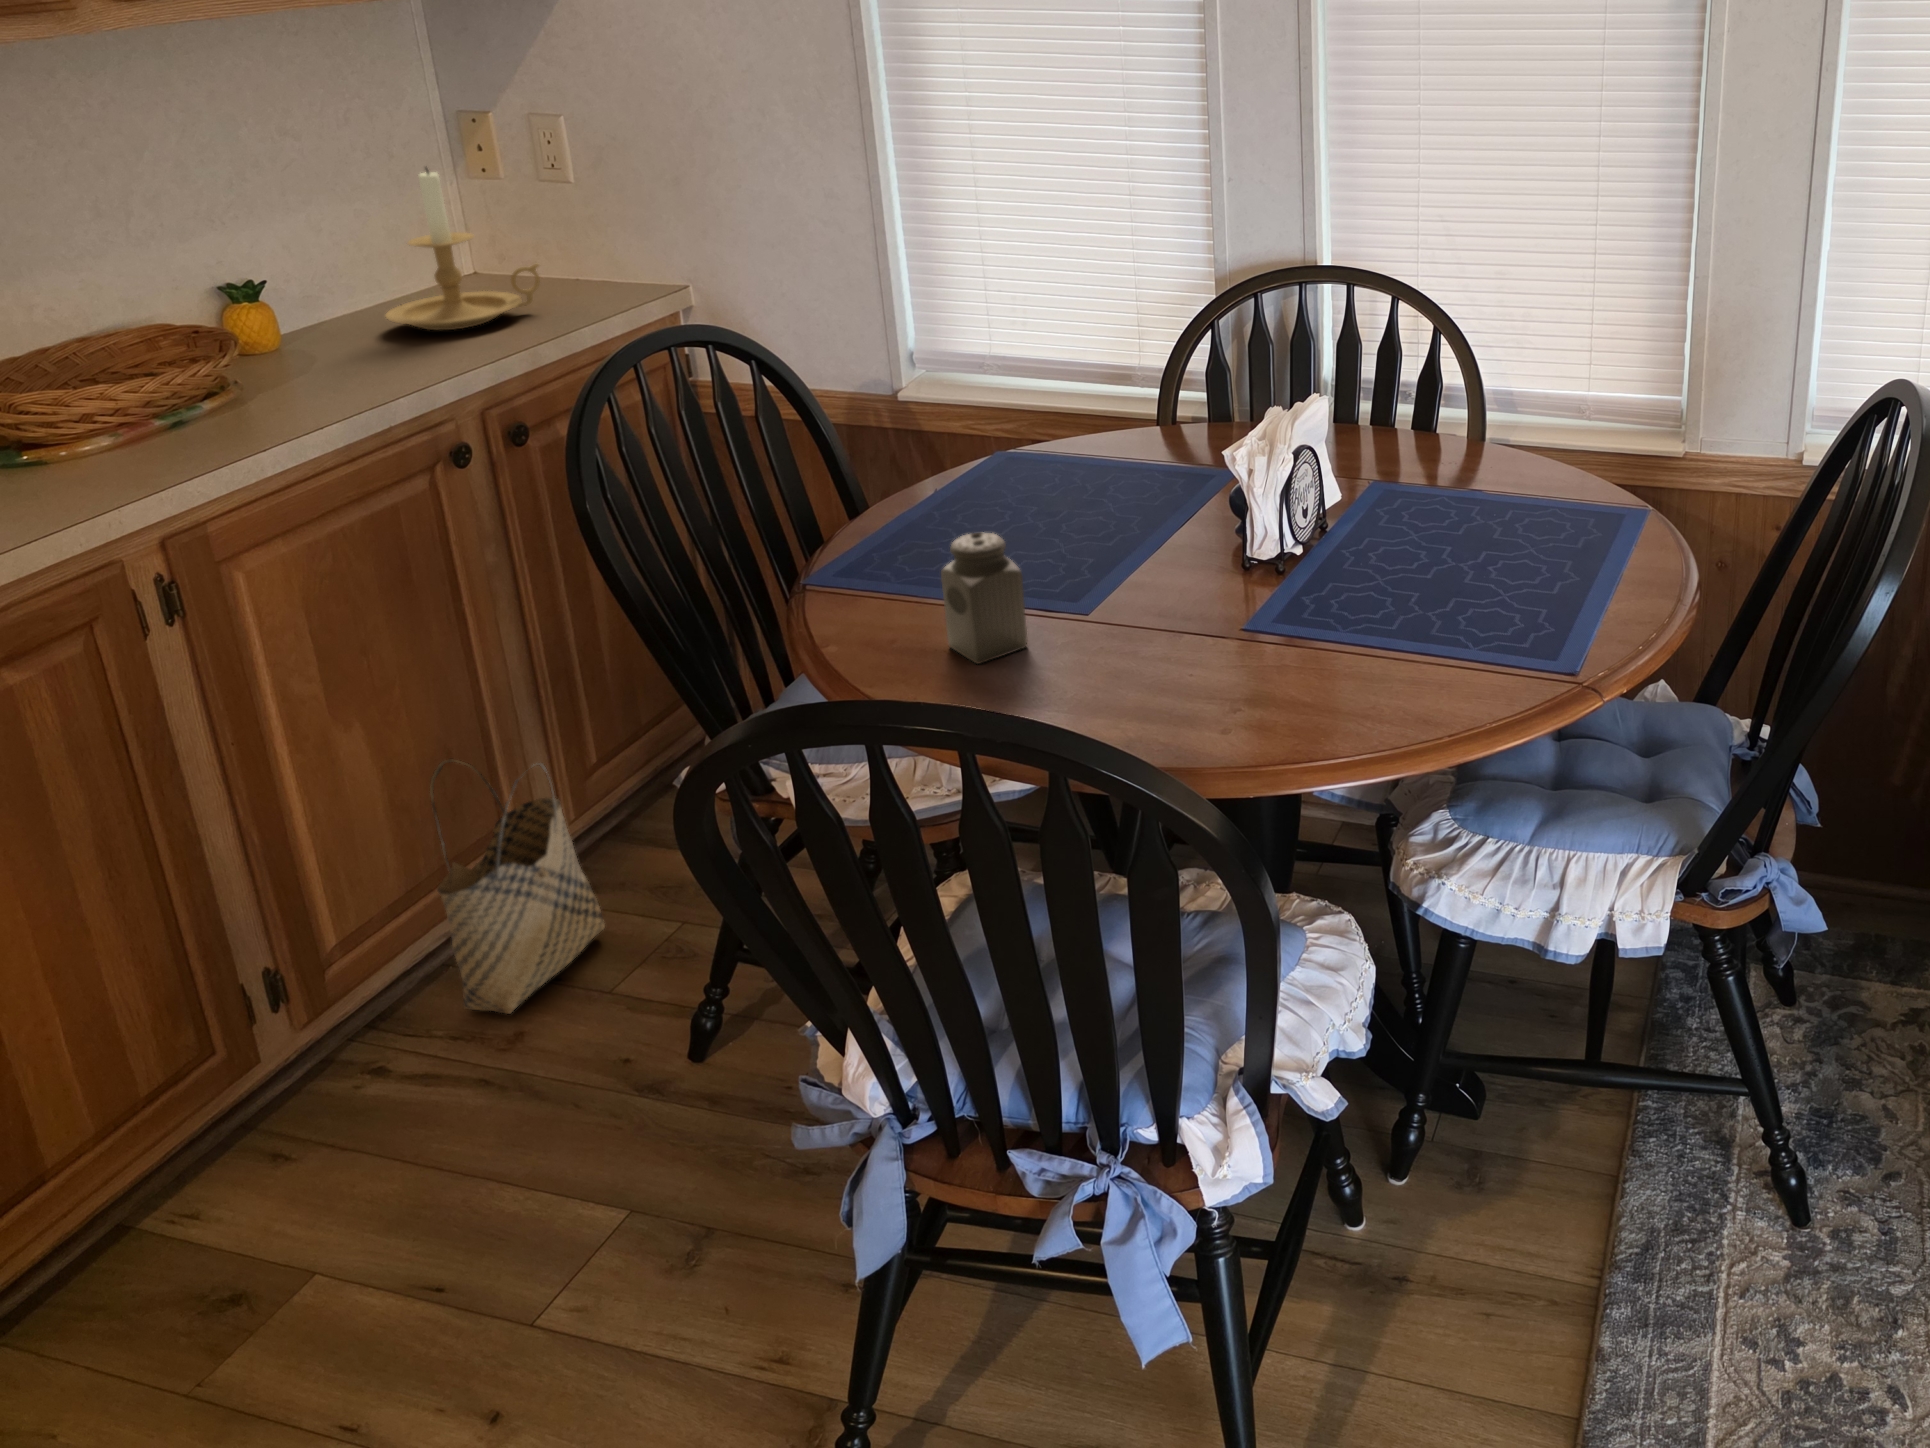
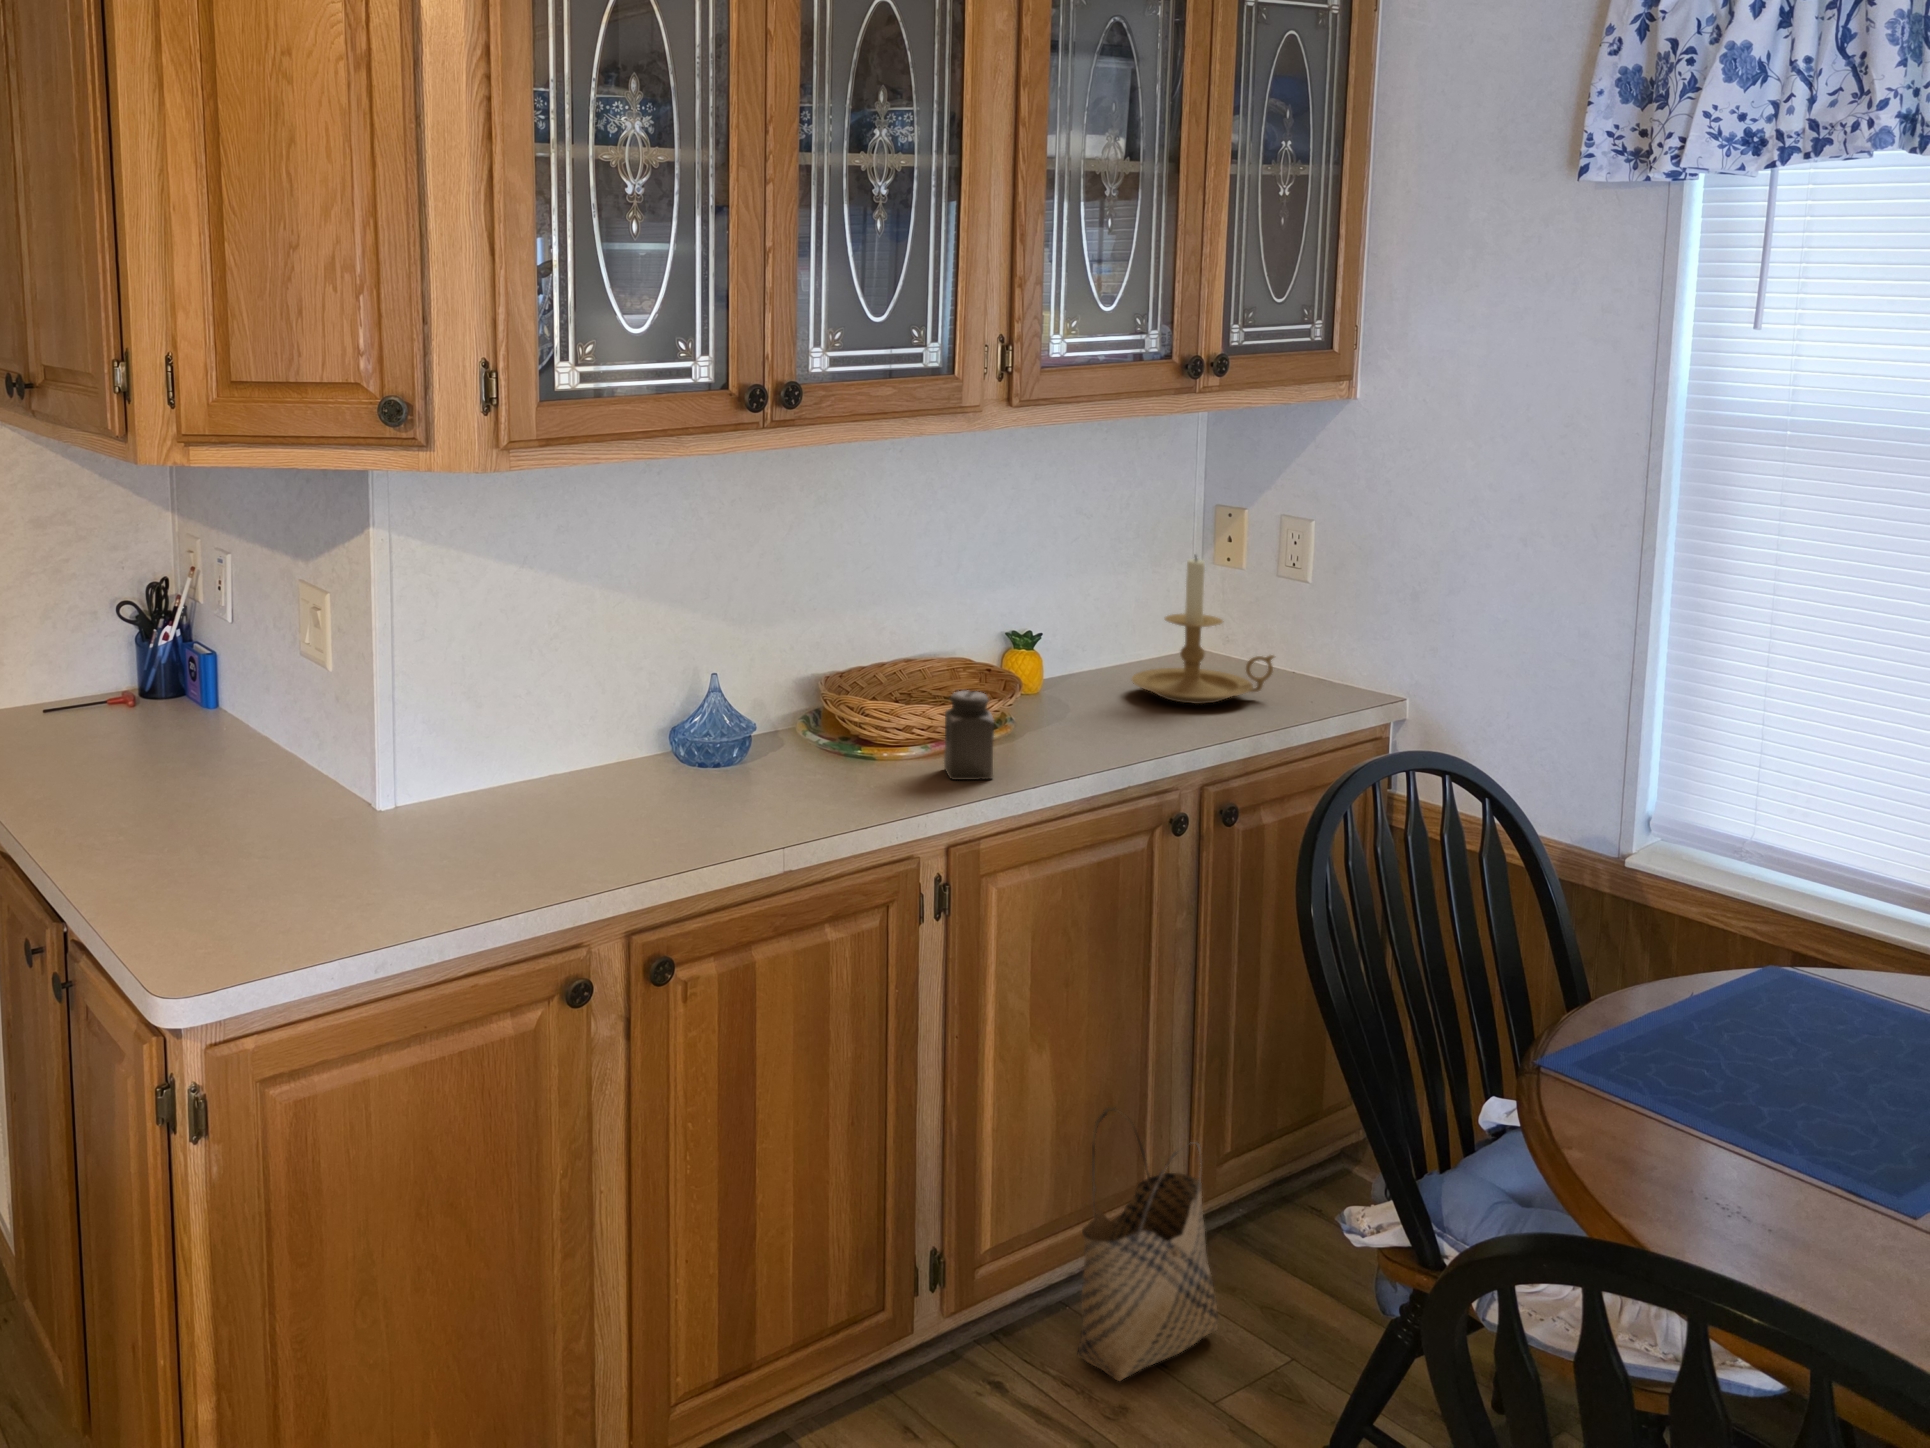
salt shaker: present [941,533,1027,664] -> present [944,691,994,780]

